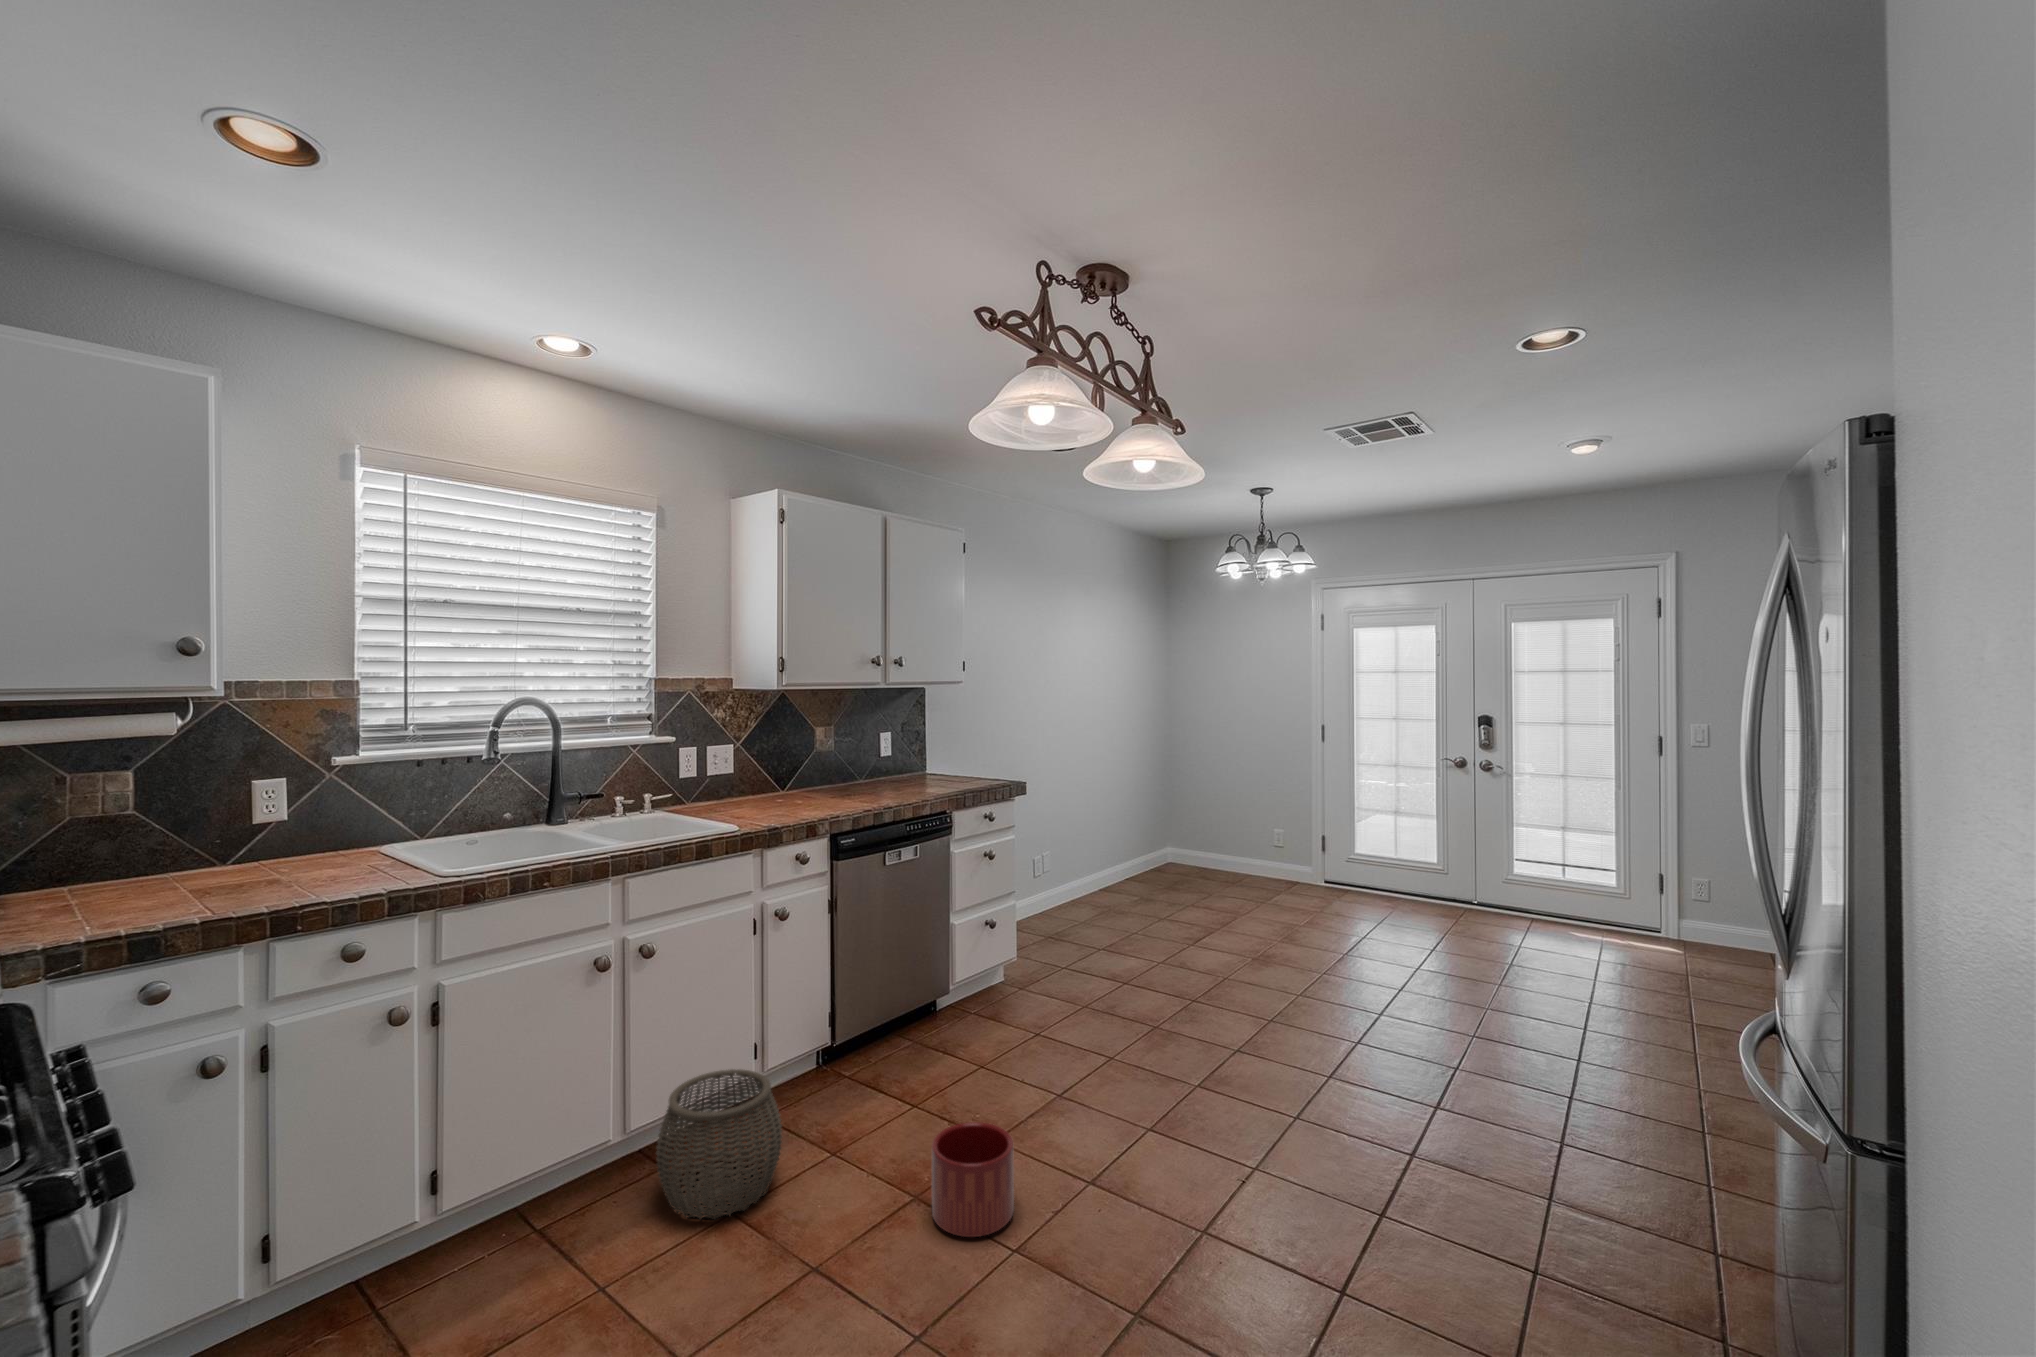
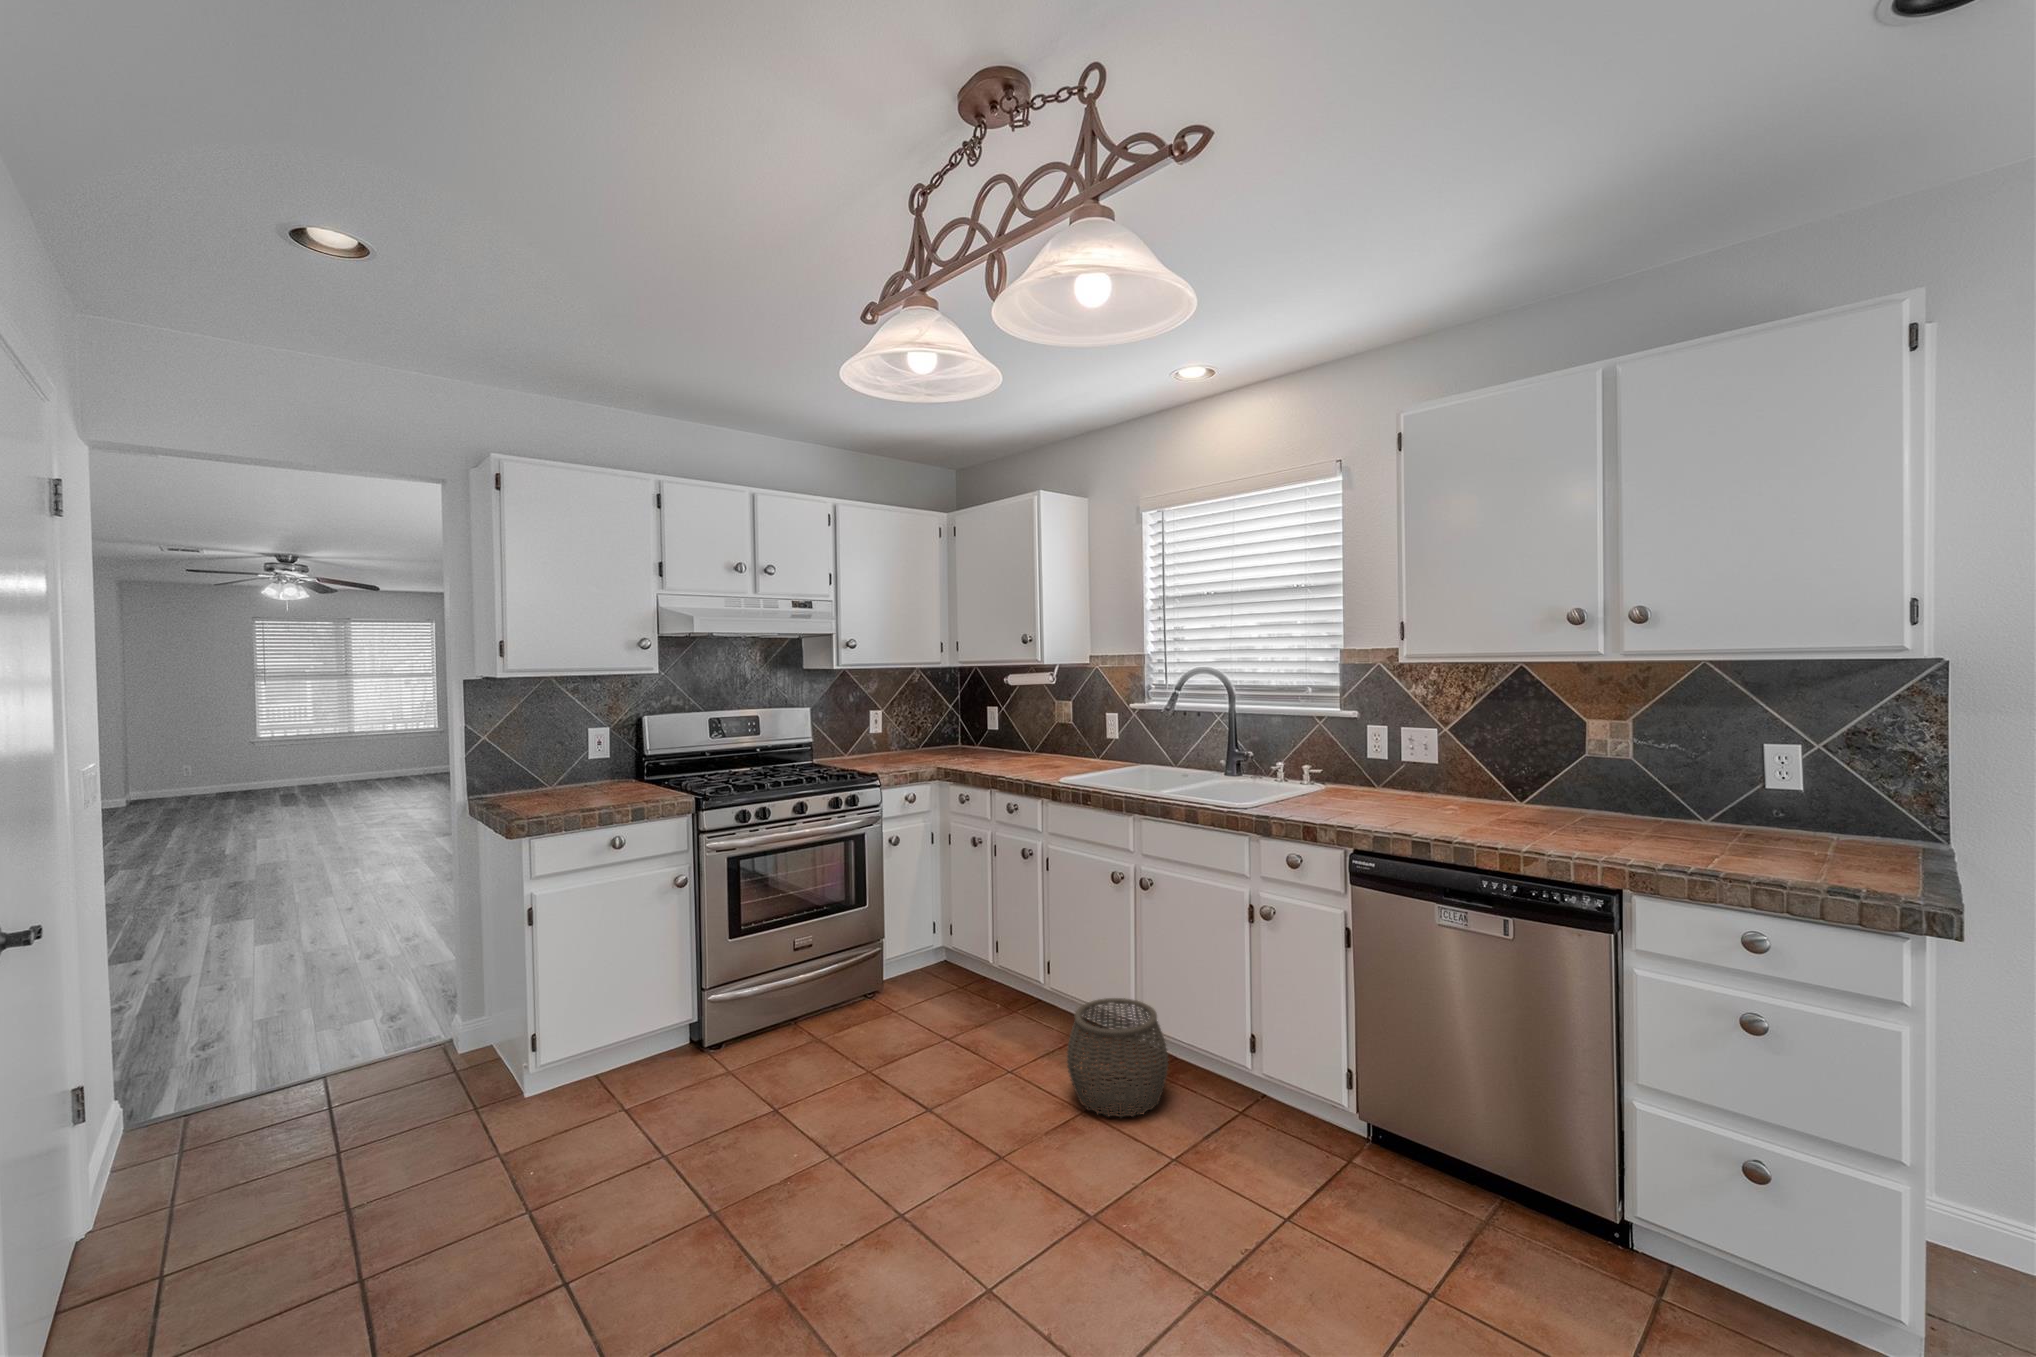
planter: present [932,1122,1014,1237] -> none [1010,1141,1098,1264]

